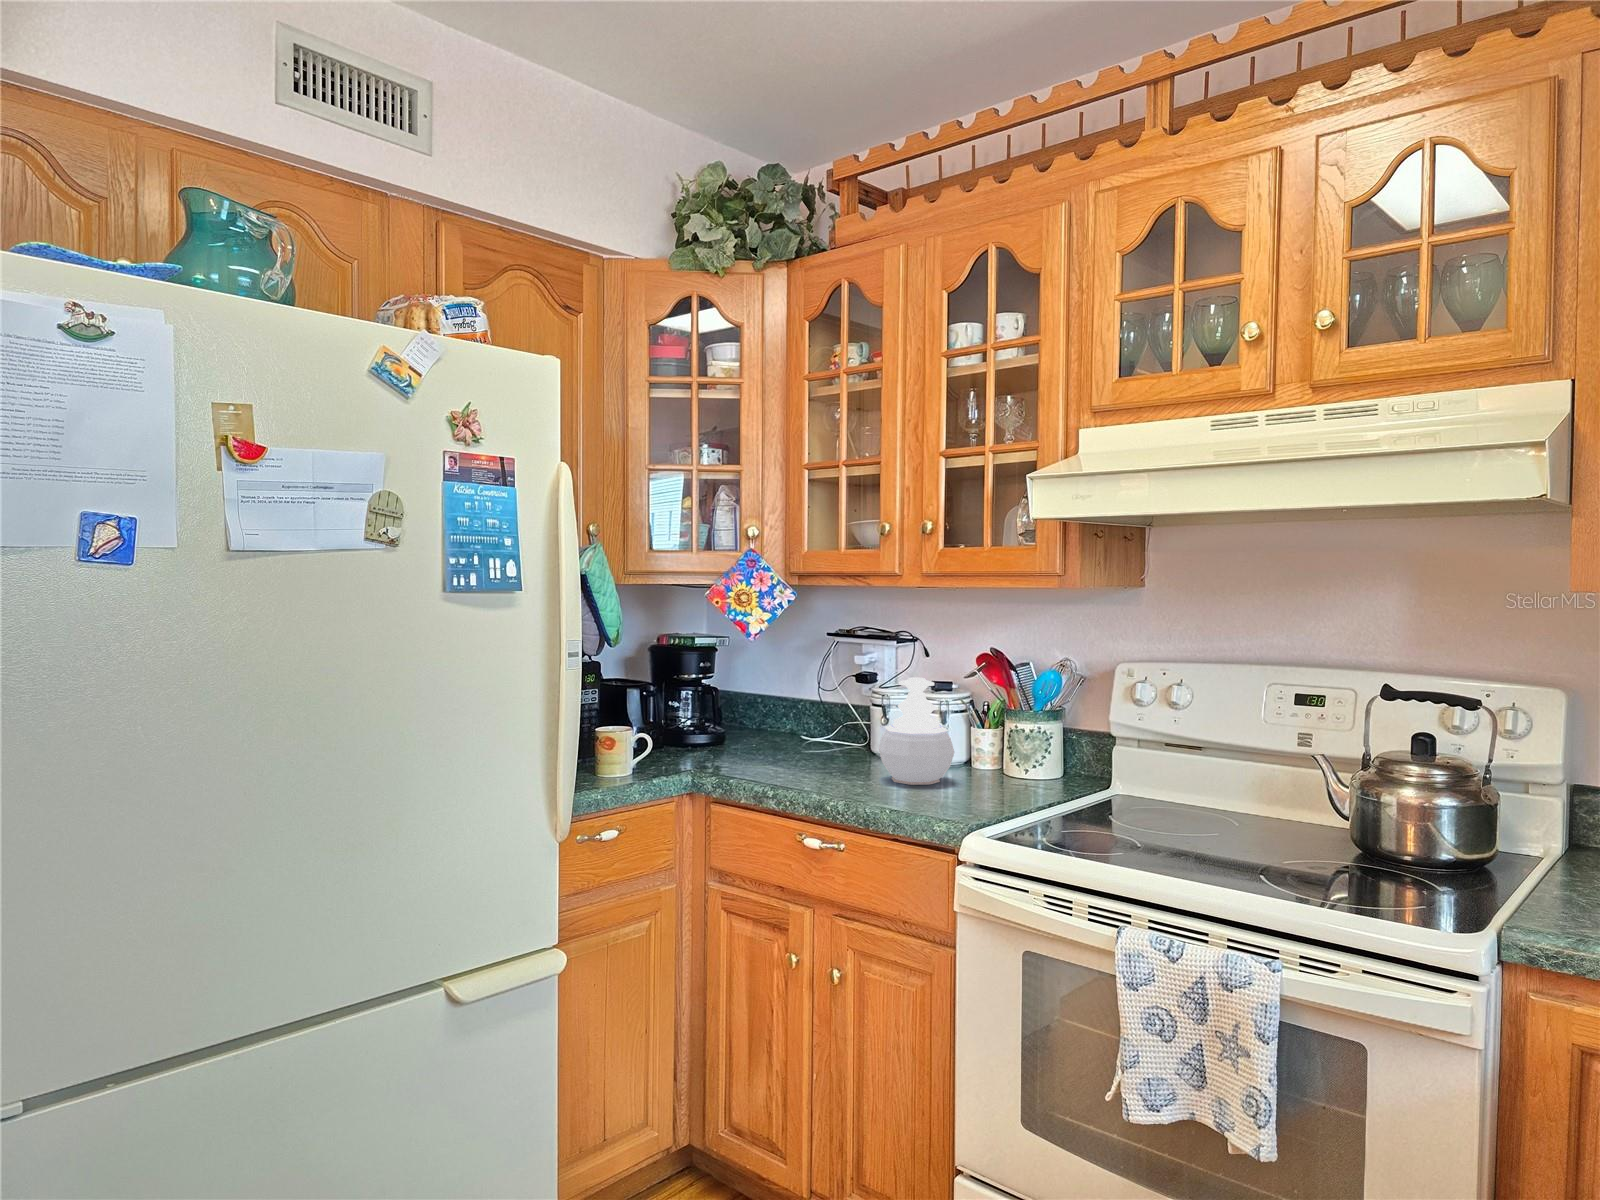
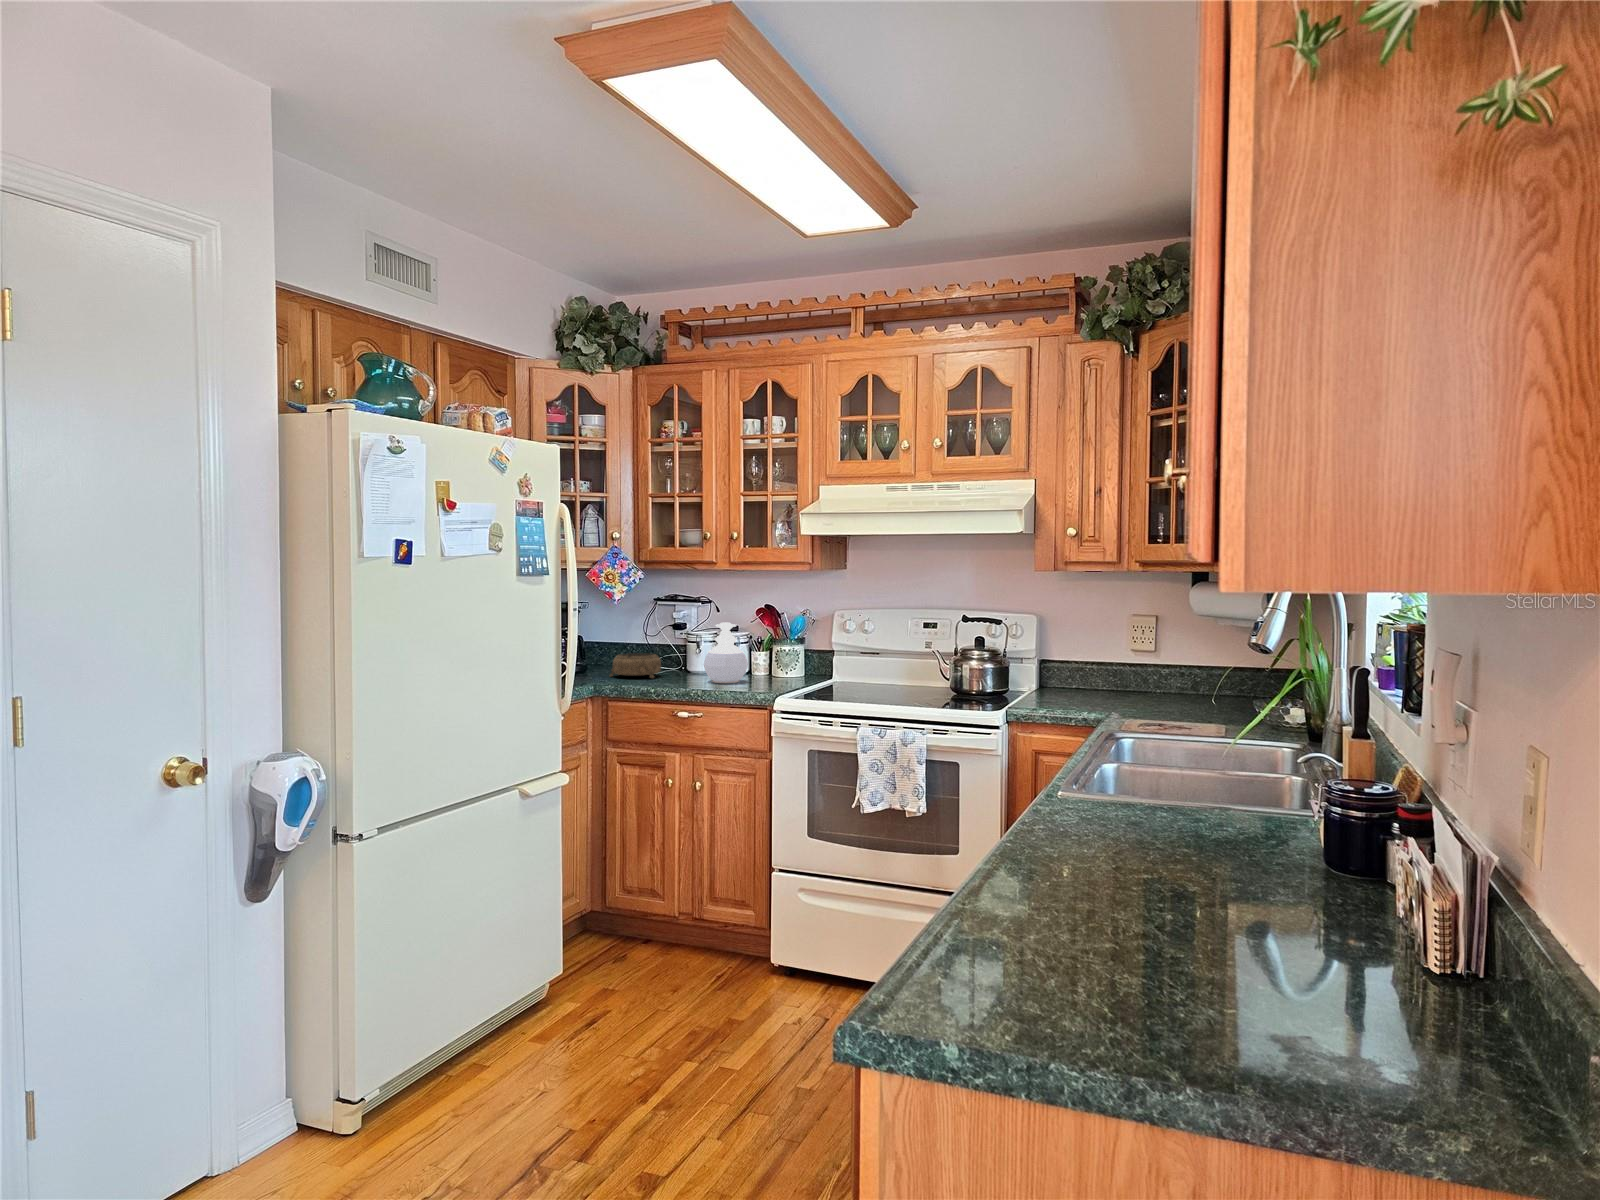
decorative bowl: none [740,720,823,765] -> present [610,653,661,678]

